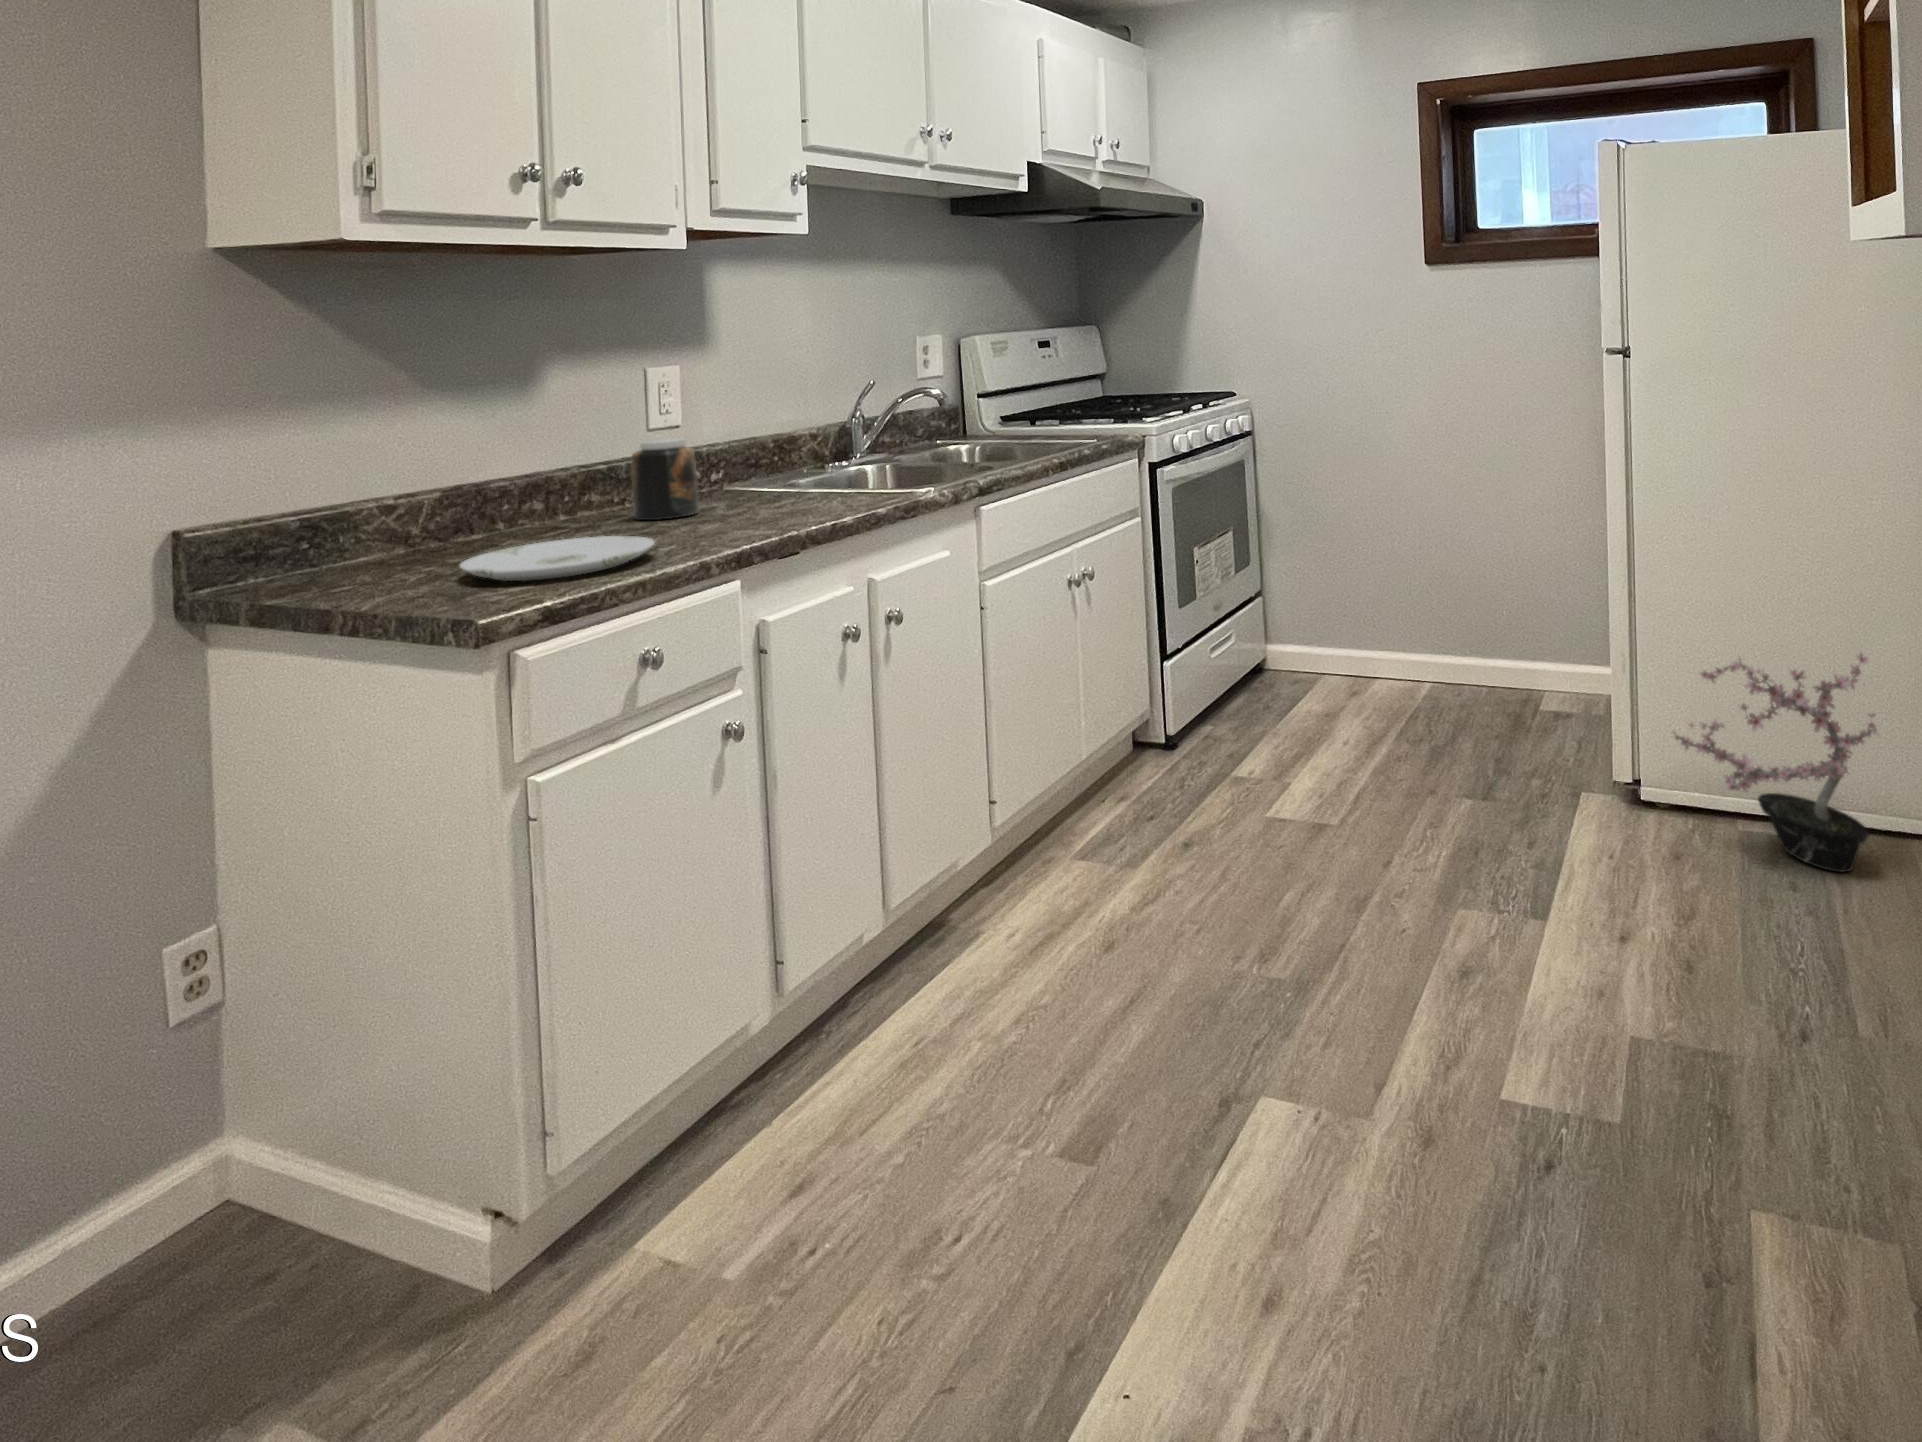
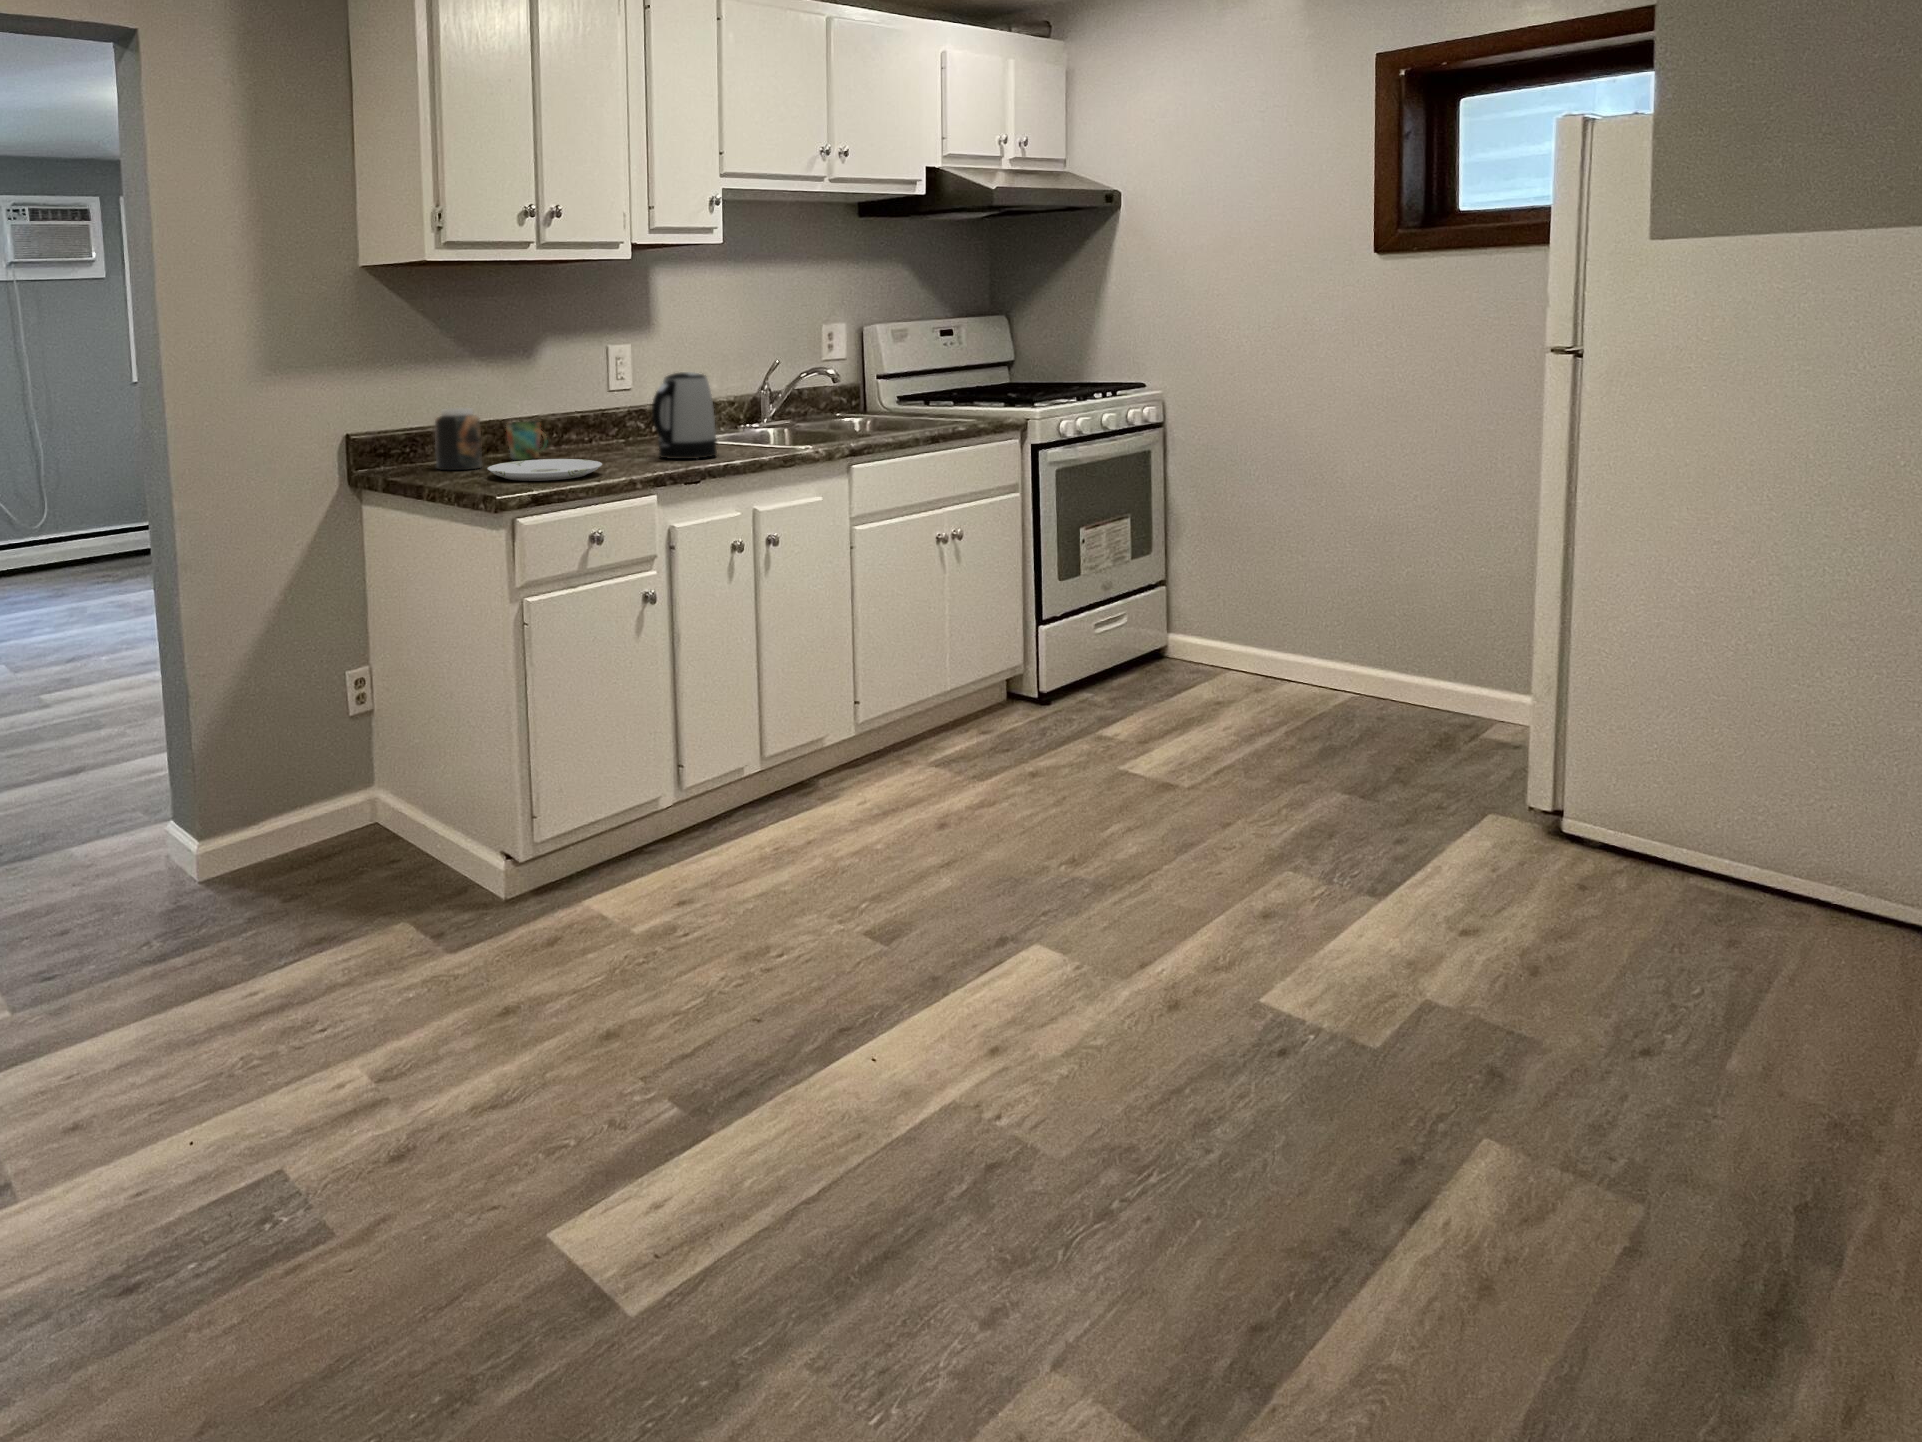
kettle: none [723,401,814,521] -> present [652,372,717,459]
jar: present [631,438,698,520] -> present [435,408,482,470]
mug: none [489,482,559,541] -> present [506,422,547,460]
potted plant: present [1672,653,1877,872] -> none [1583,680,1907,944]

